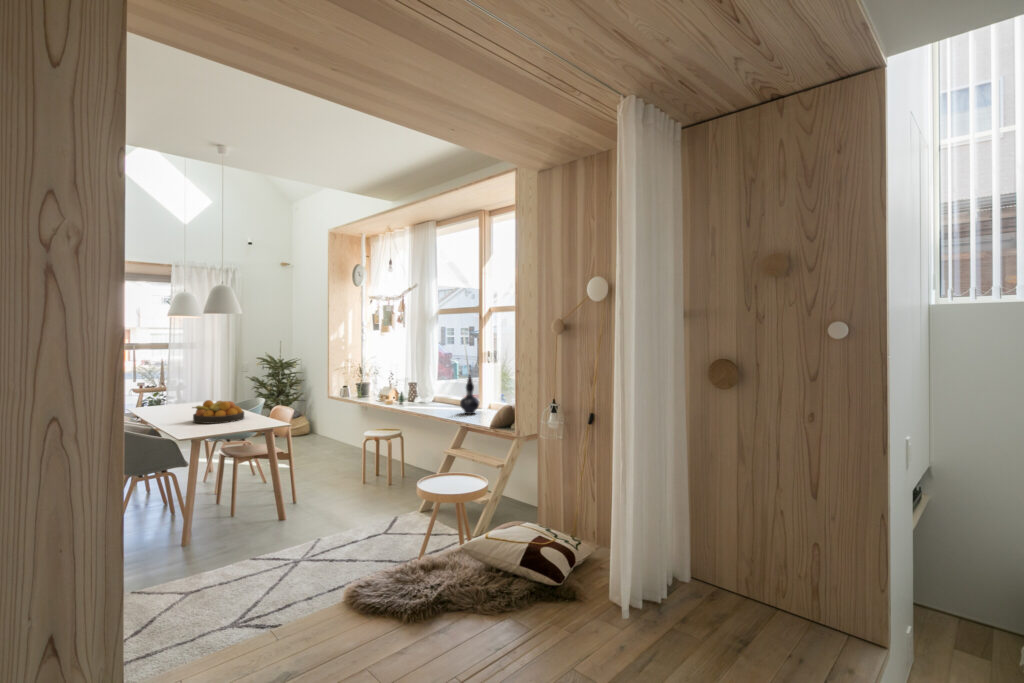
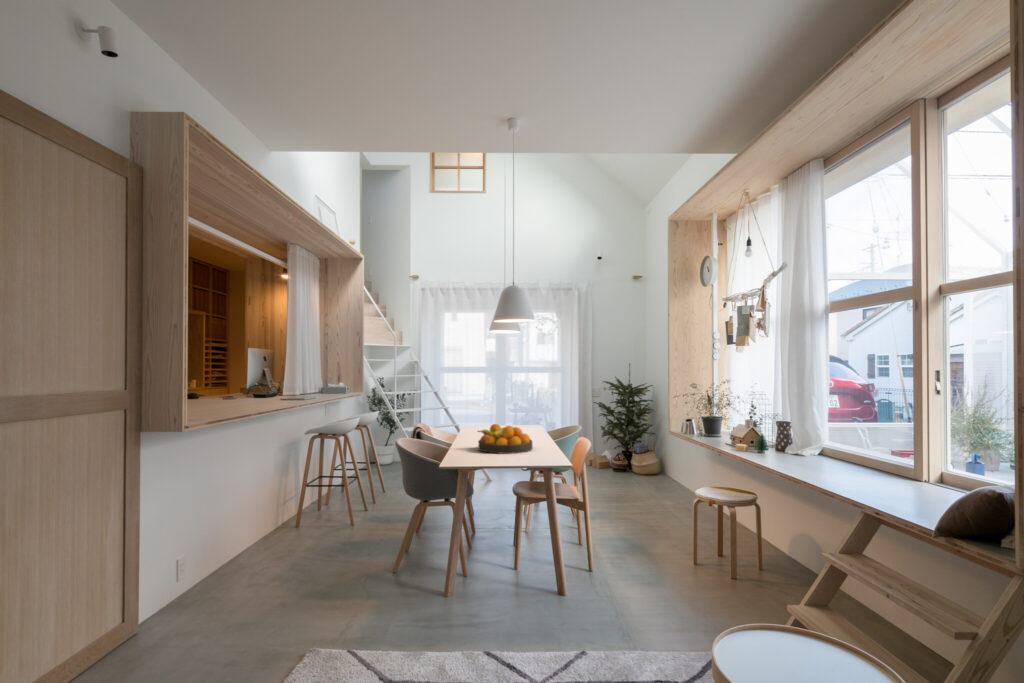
decorative vase: present [460,376,479,414] -> none [859,413,903,487]

